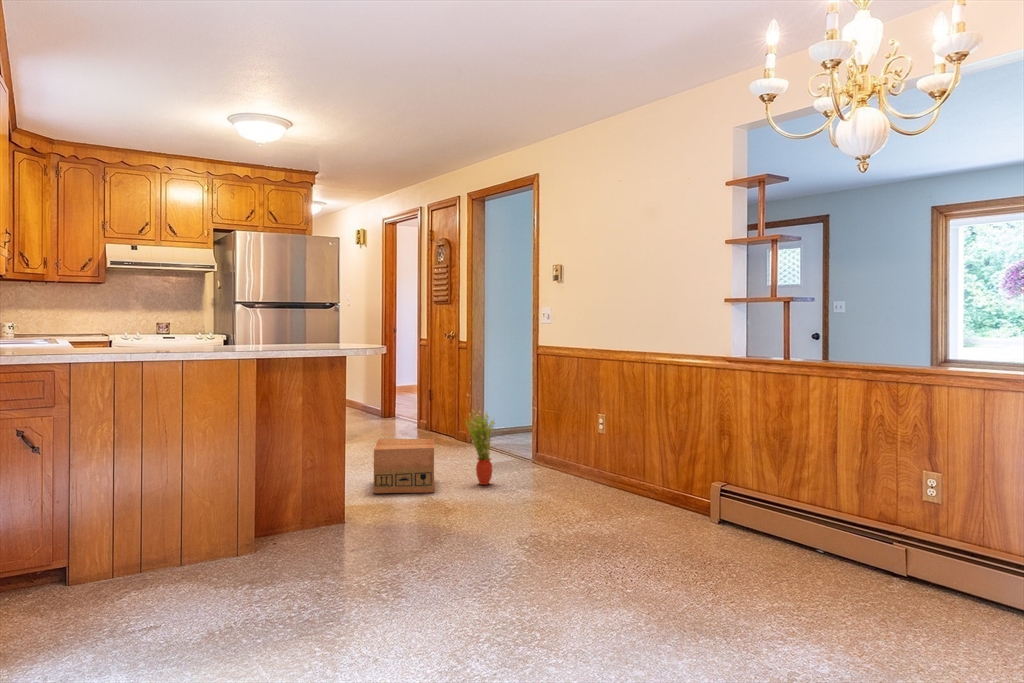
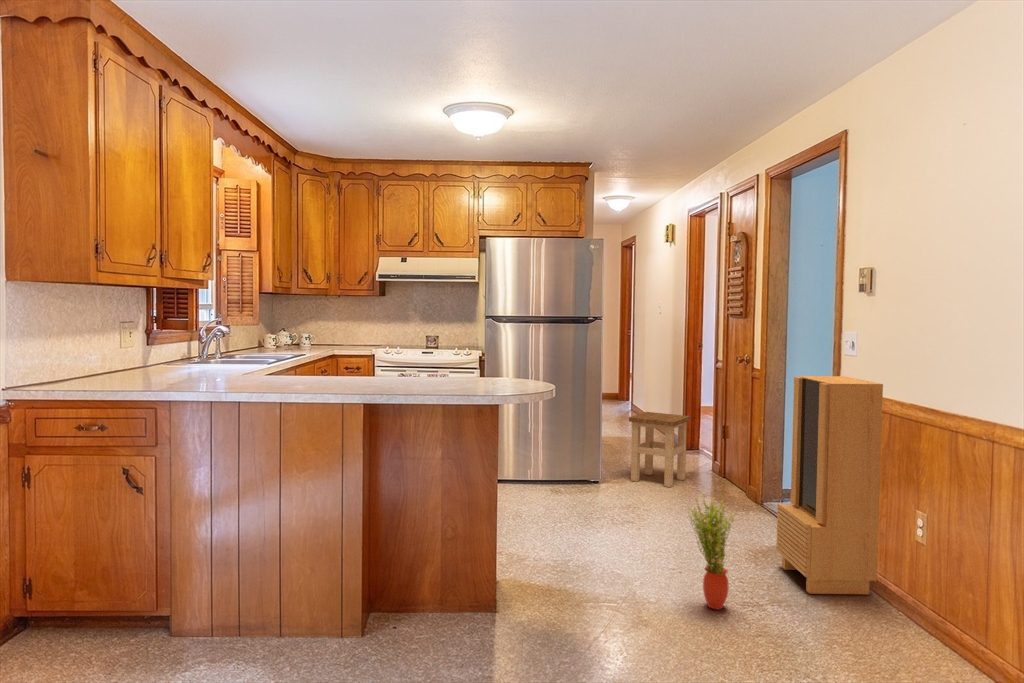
storage cabinet: none [504,334,567,472] -> present [776,376,883,594]
stool: none [361,384,407,441] -> present [629,412,691,487]
cardboard box: present [374,439,434,493] -> none [551,510,653,609]

